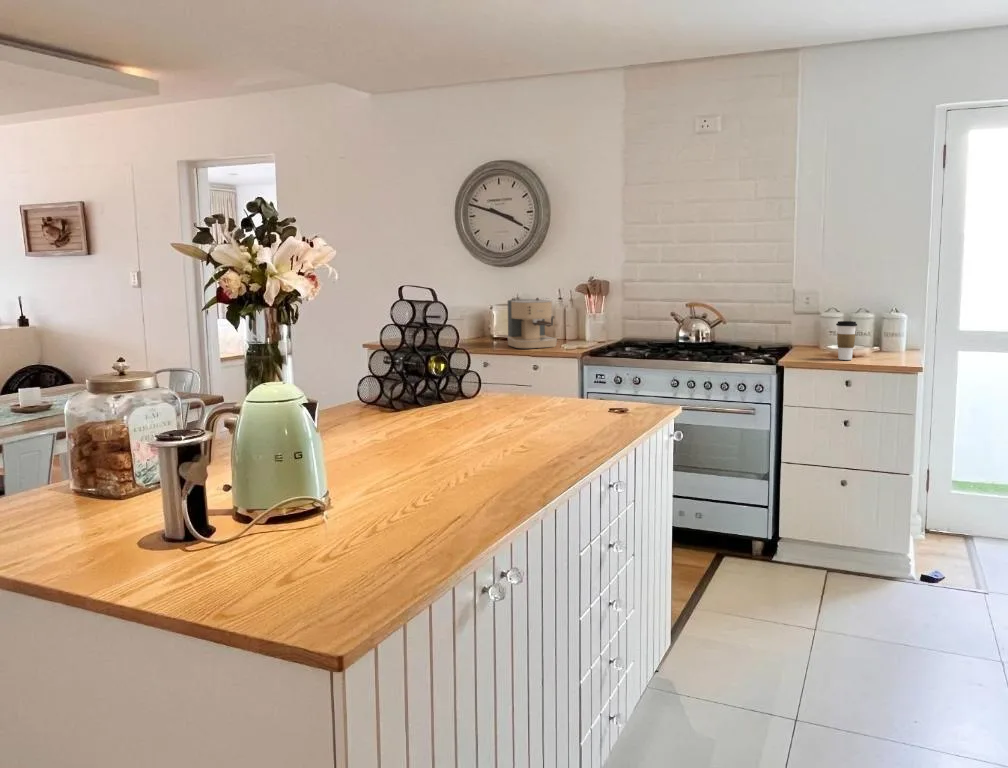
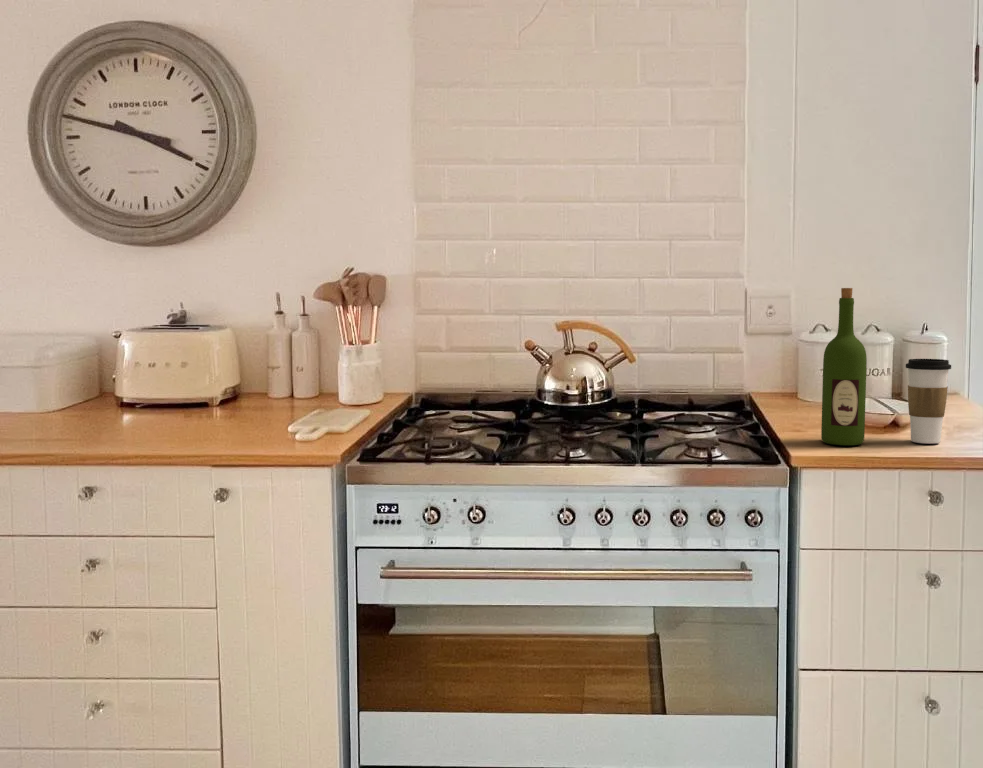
wine bottle: none [795,289,816,360] -> present [821,288,867,445]
coffee maker: present [508,298,557,348] -> none [158,312,278,431]

